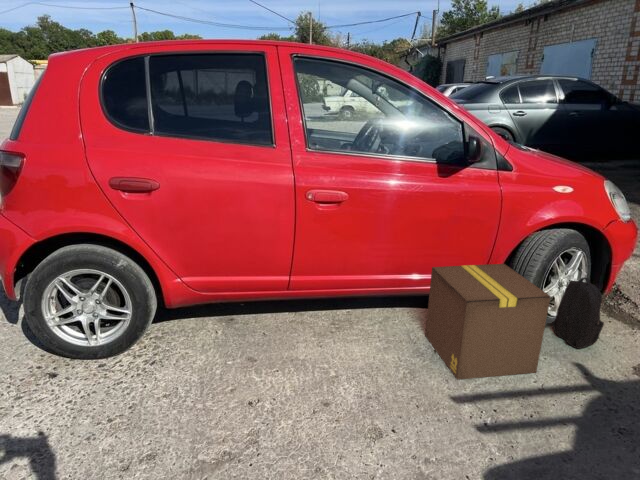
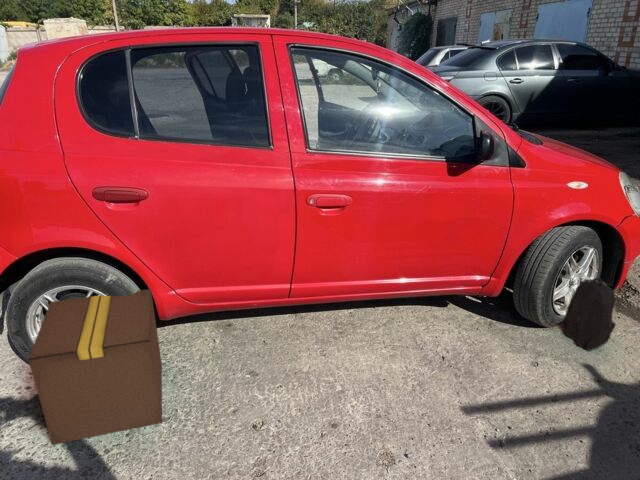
cardboard box: present [425,264,551,380] -> present [28,289,162,445]

